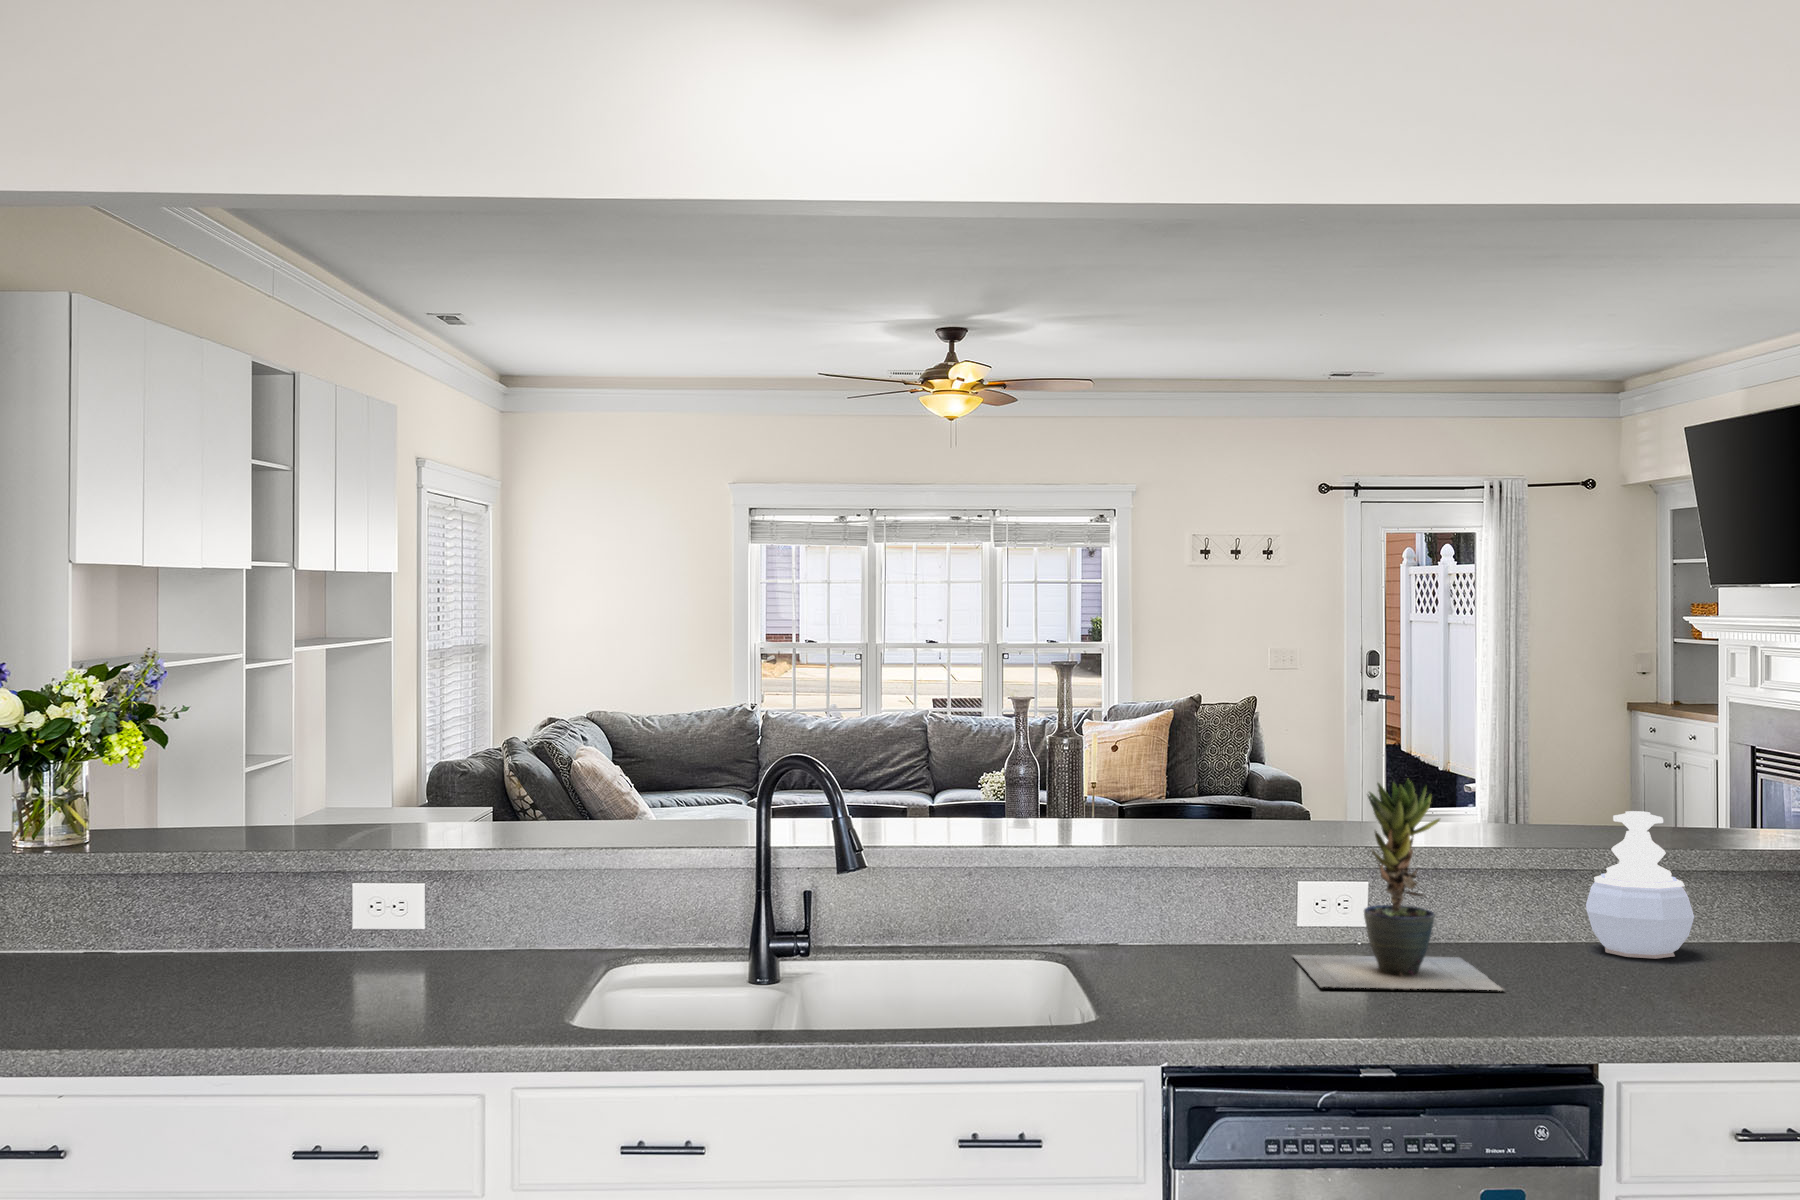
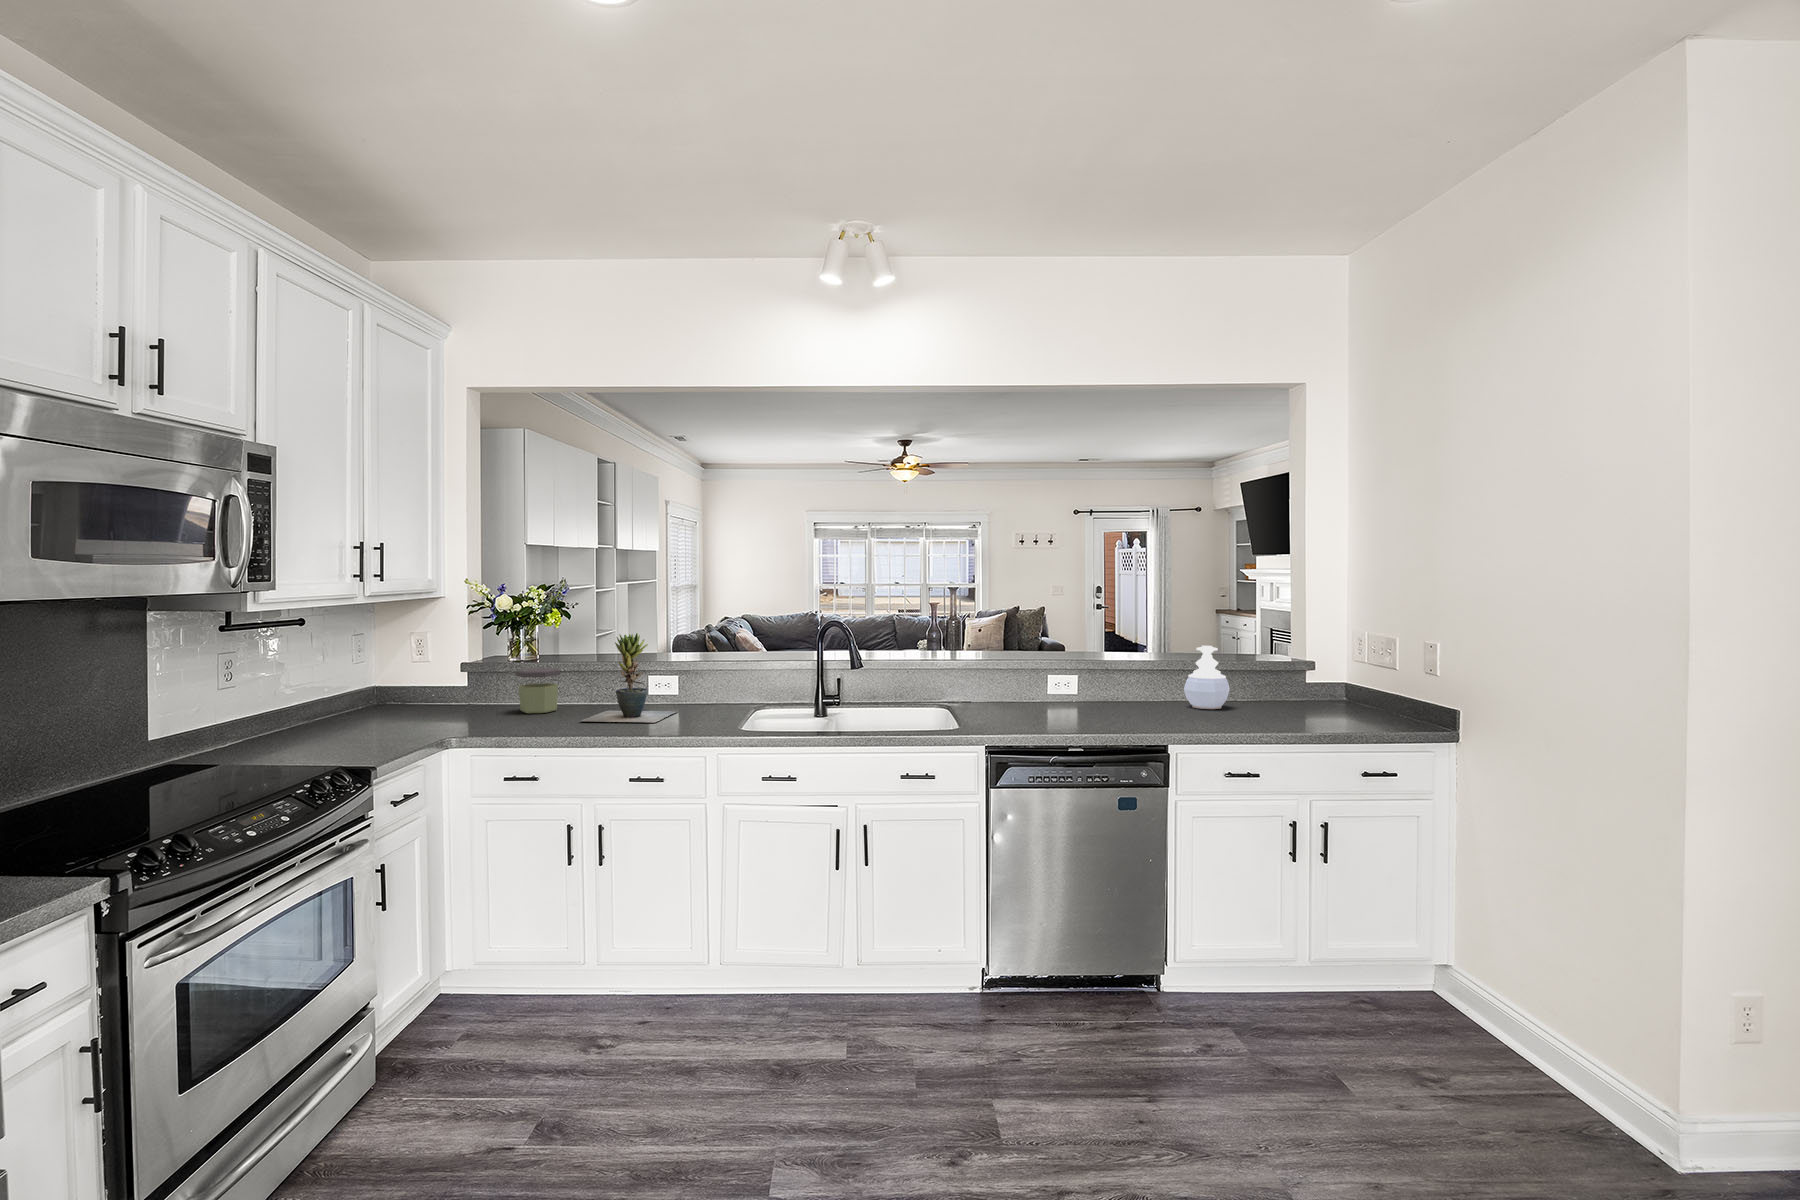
potted plant: present [1293,780,1503,991] -> present [581,633,676,723]
jar: none [49,863,154,974] -> present [516,667,560,713]

